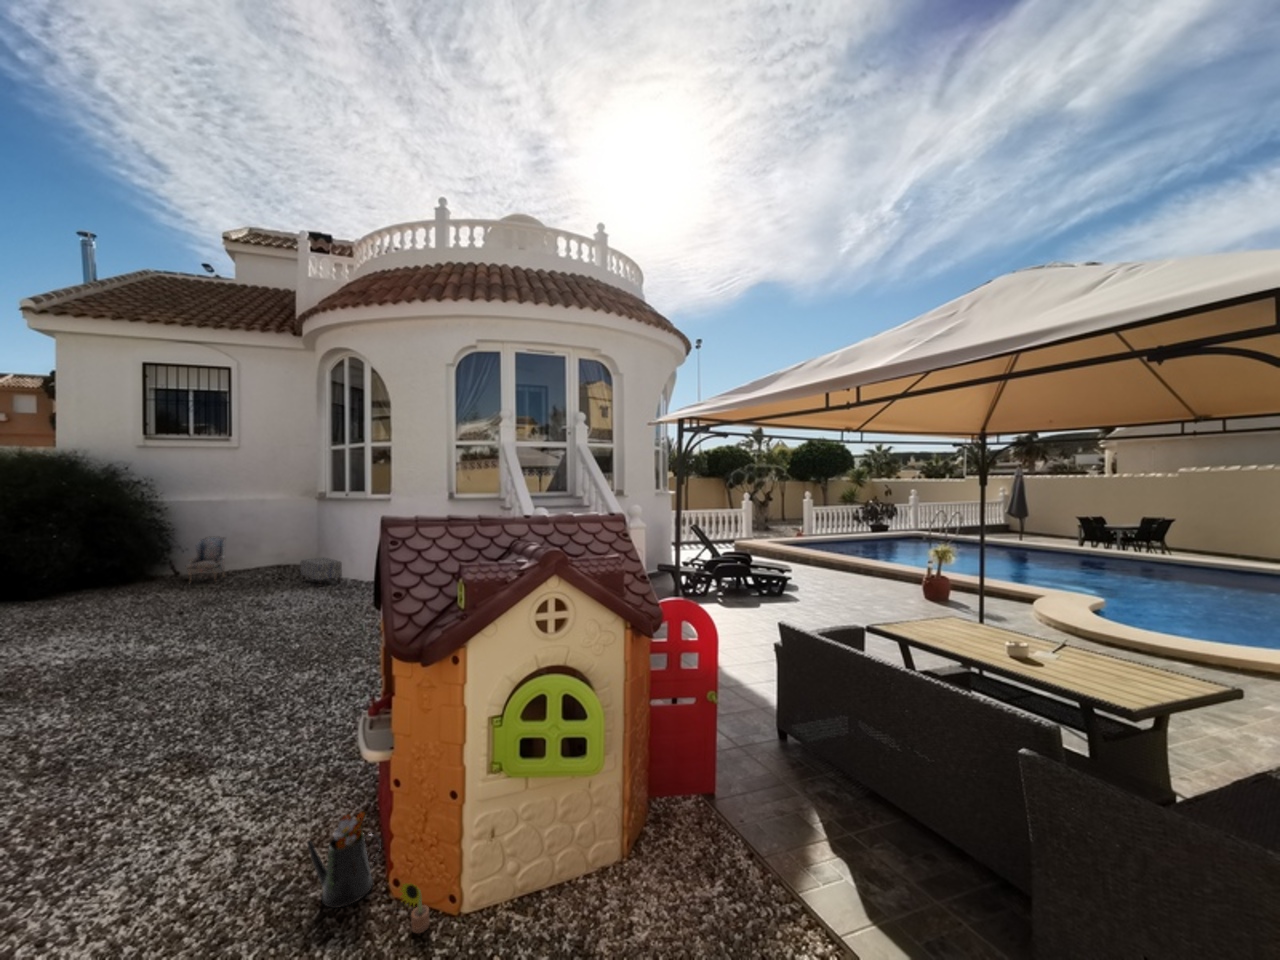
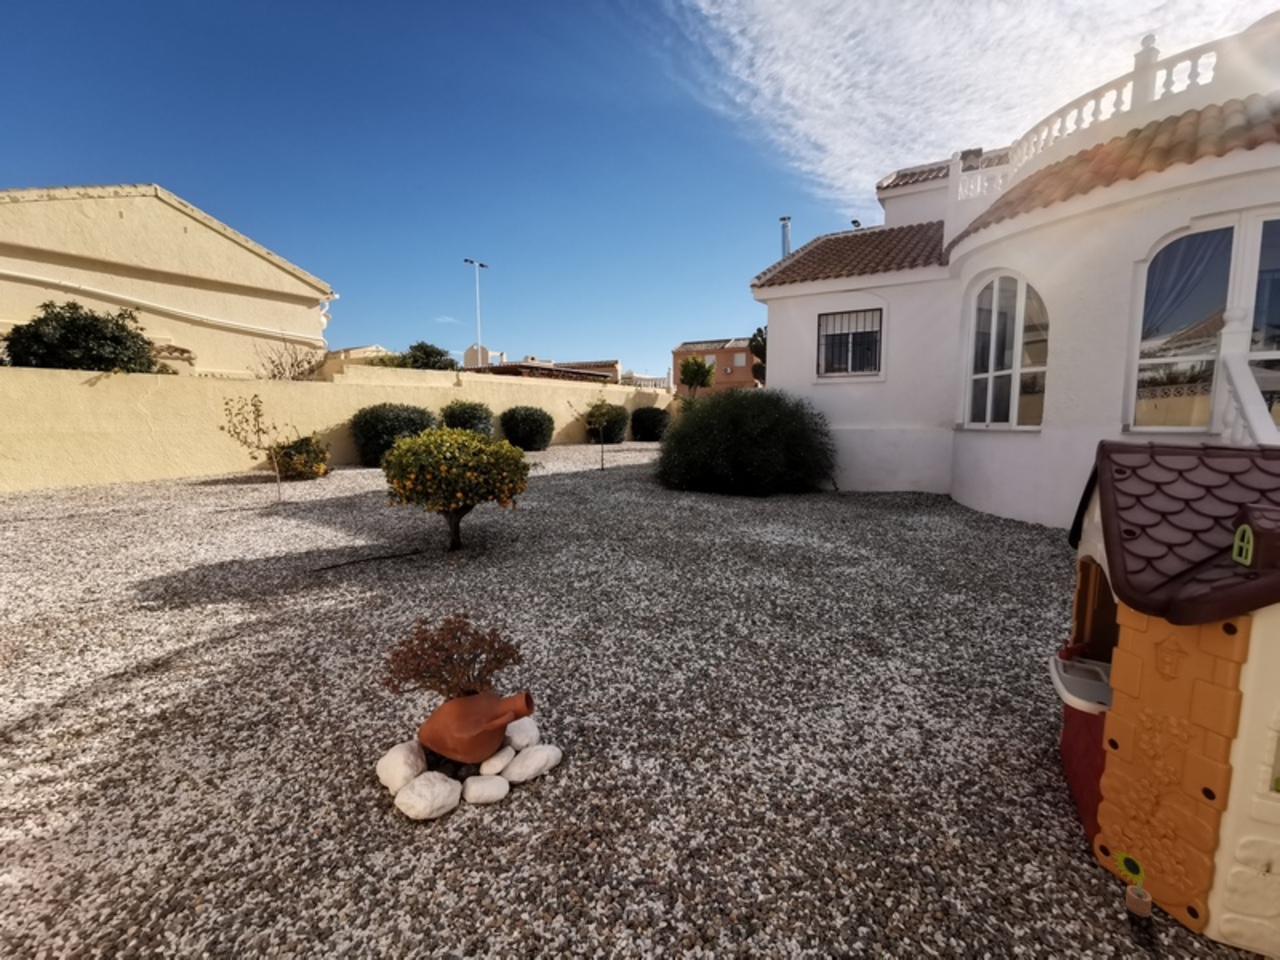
armchair: present [186,536,226,582] -> none [842,462,872,501]
bench: present [301,557,342,586] -> none [936,490,978,519]
watering can: present [307,812,381,908] -> none [997,743,1080,837]

